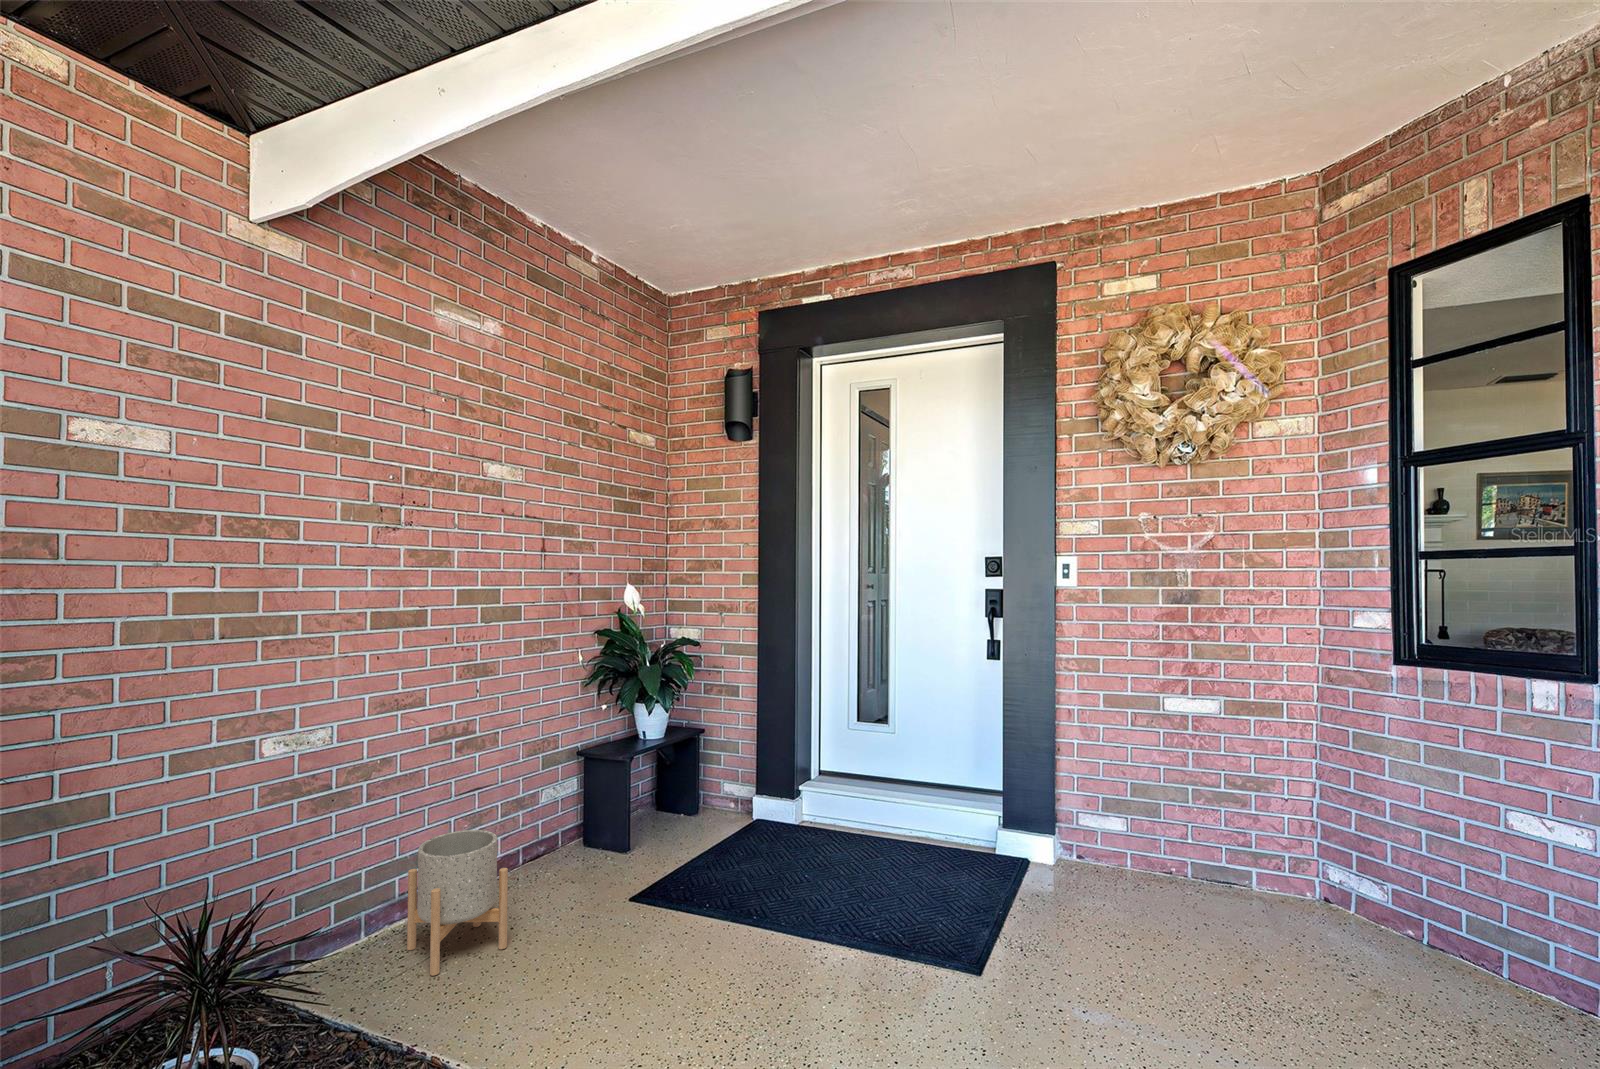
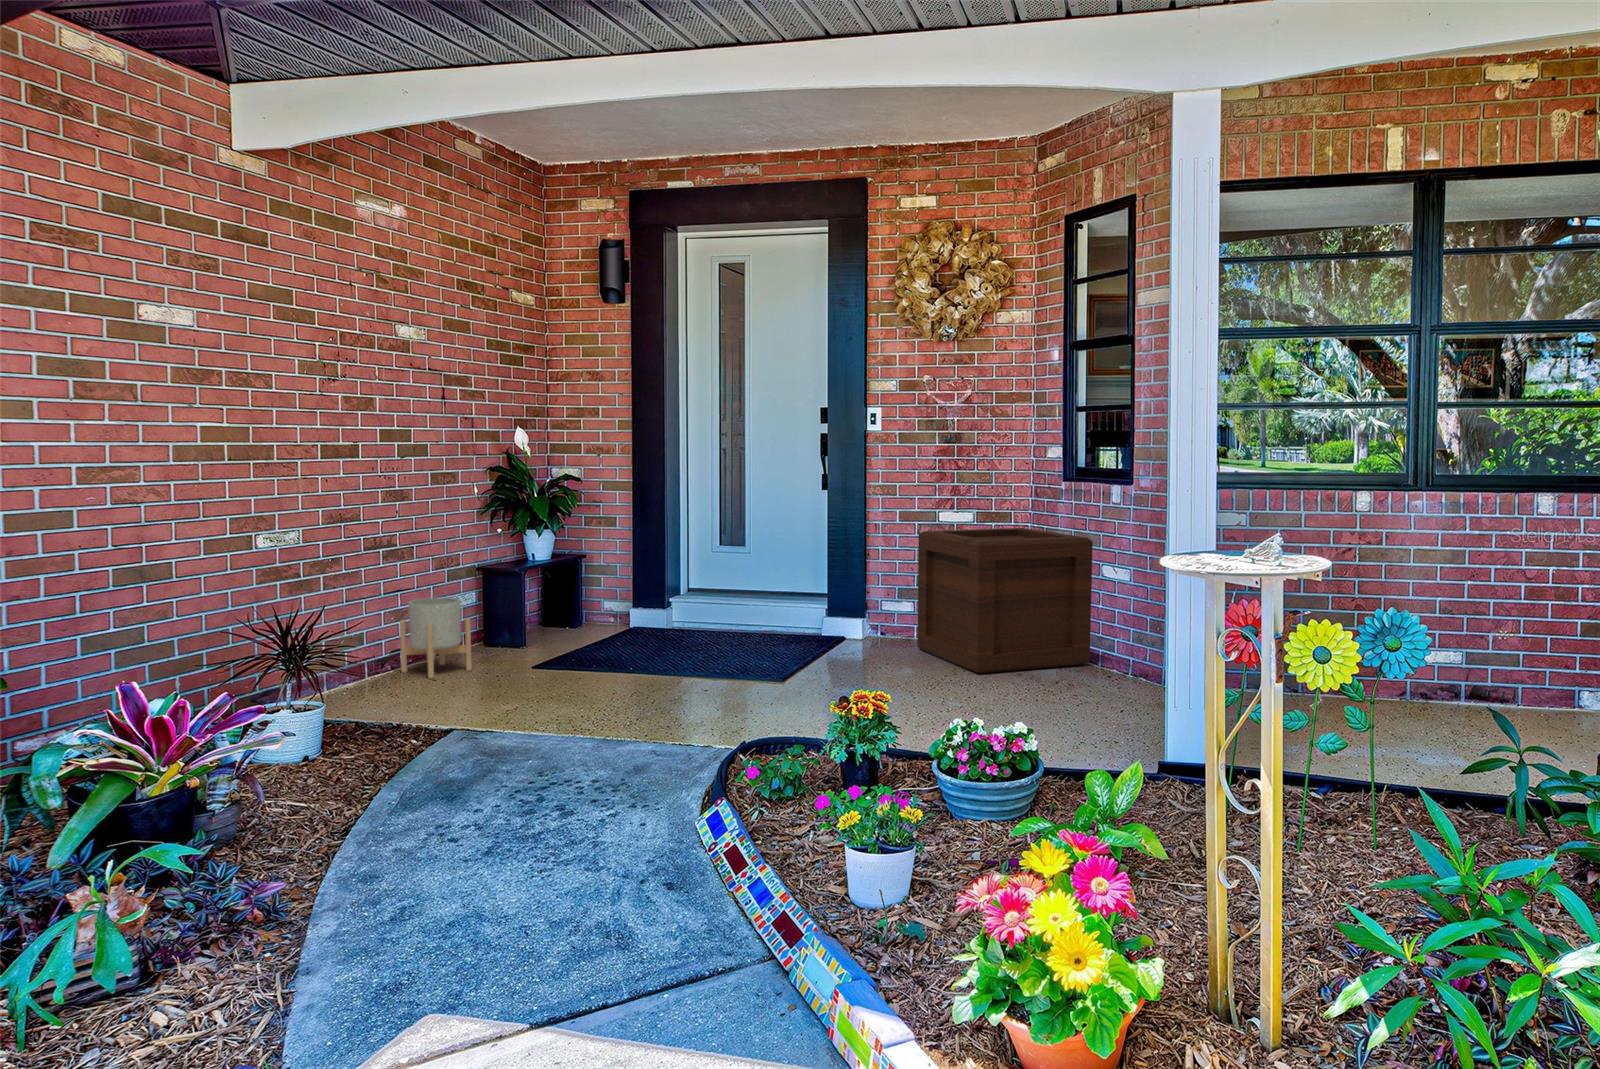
wooden crate: none [1158,727,1503,1017] -> present [918,528,1093,673]

